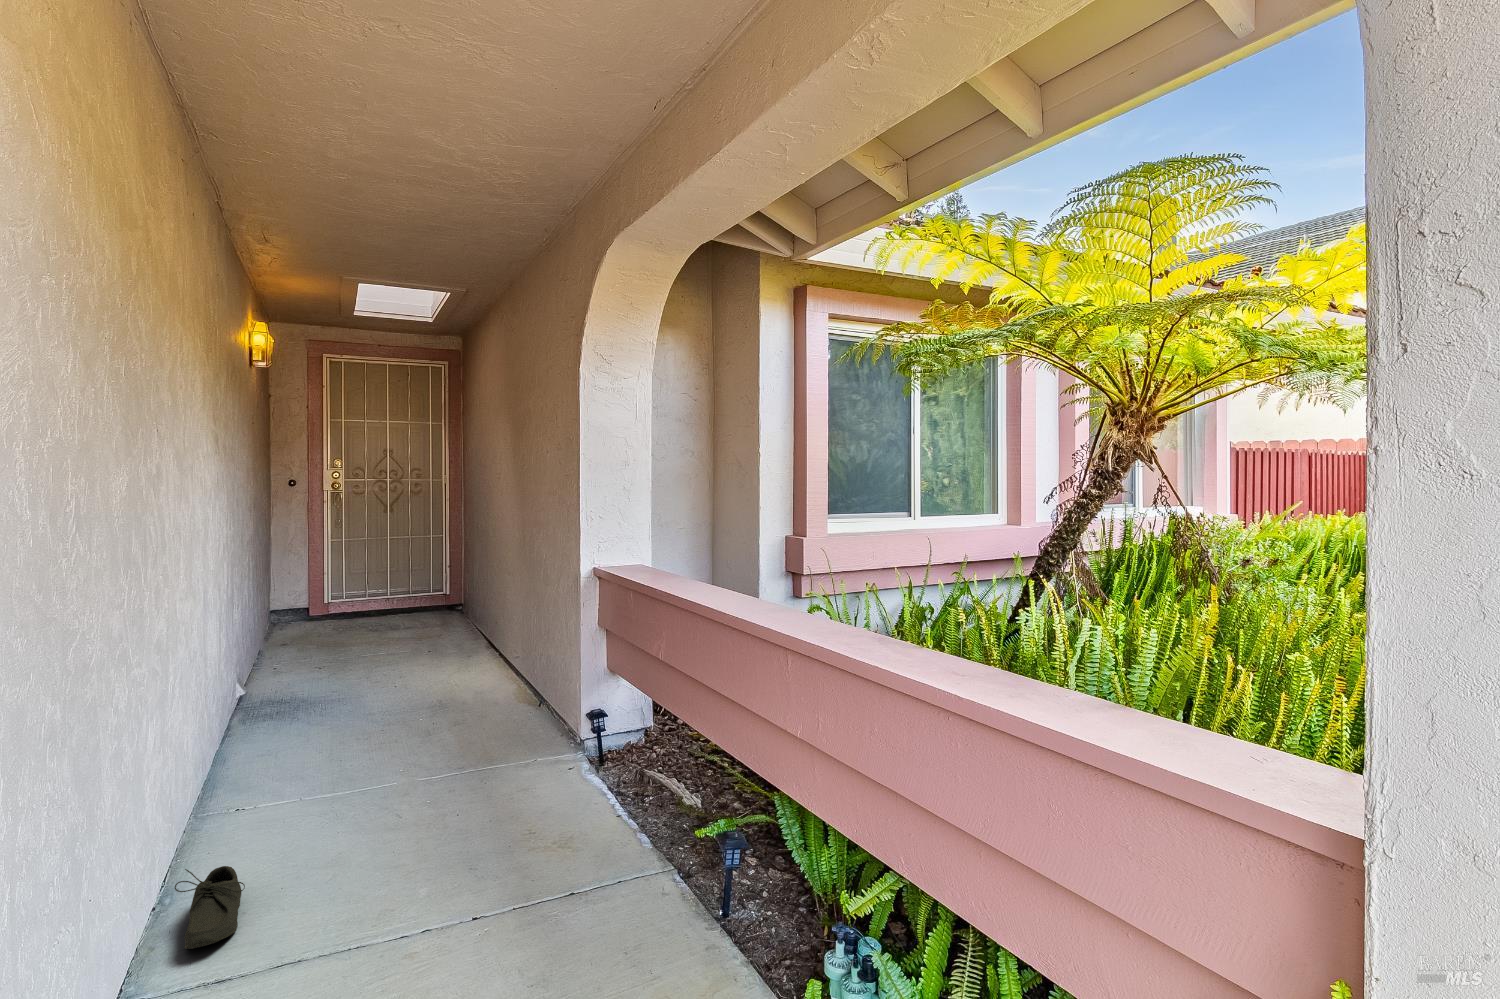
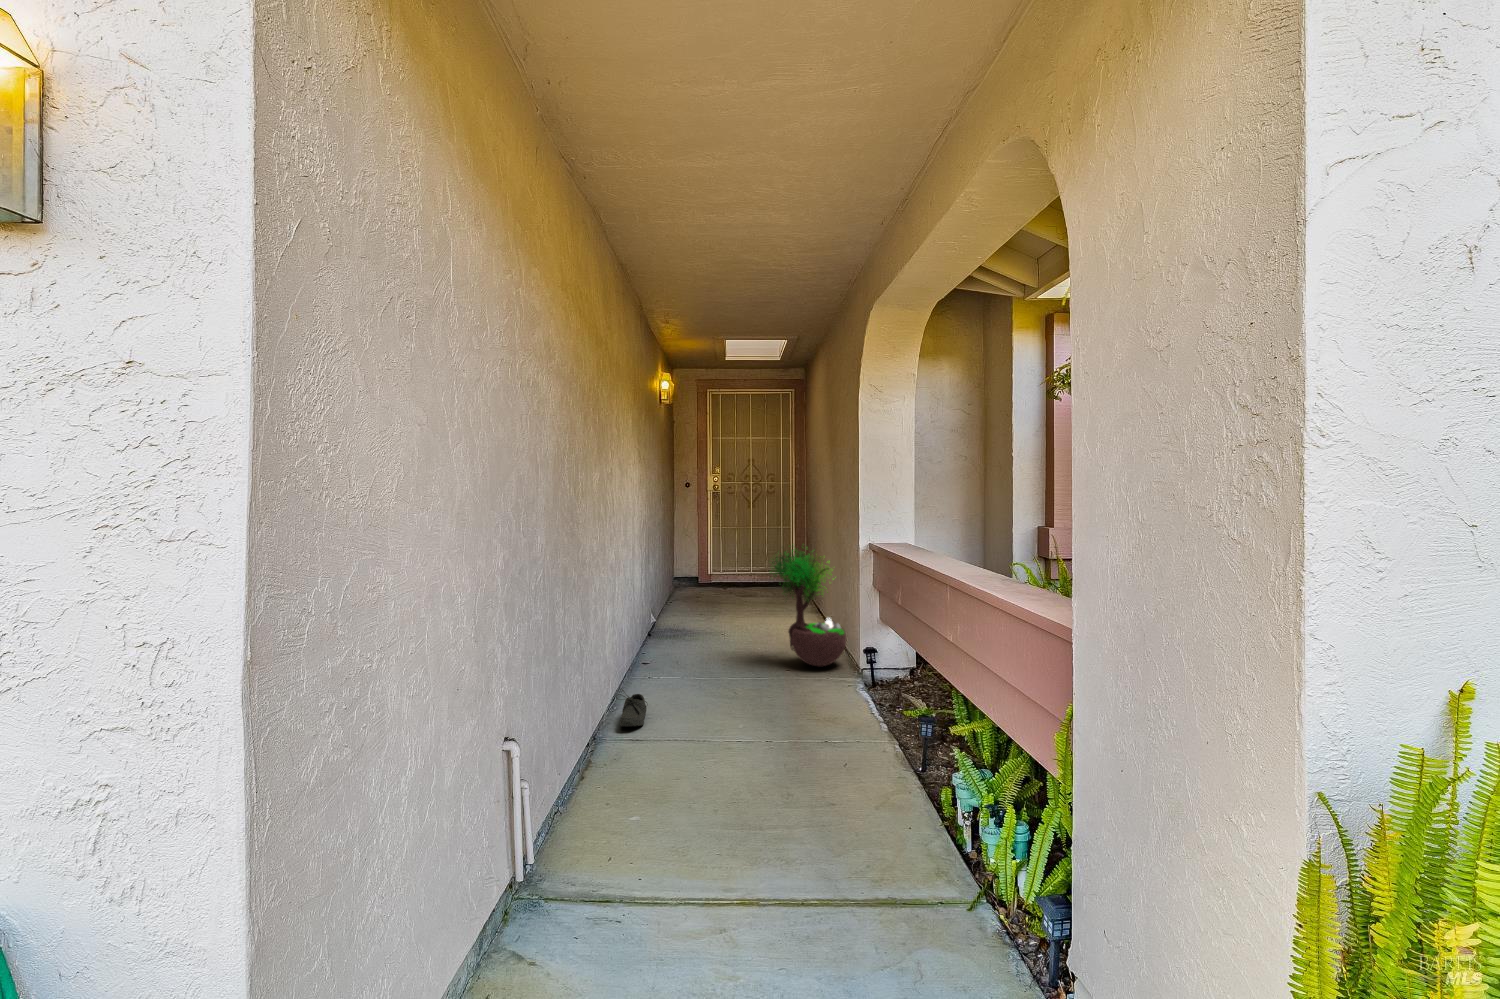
potted tree: none [444,565,558,741] -> present [770,550,846,666]

